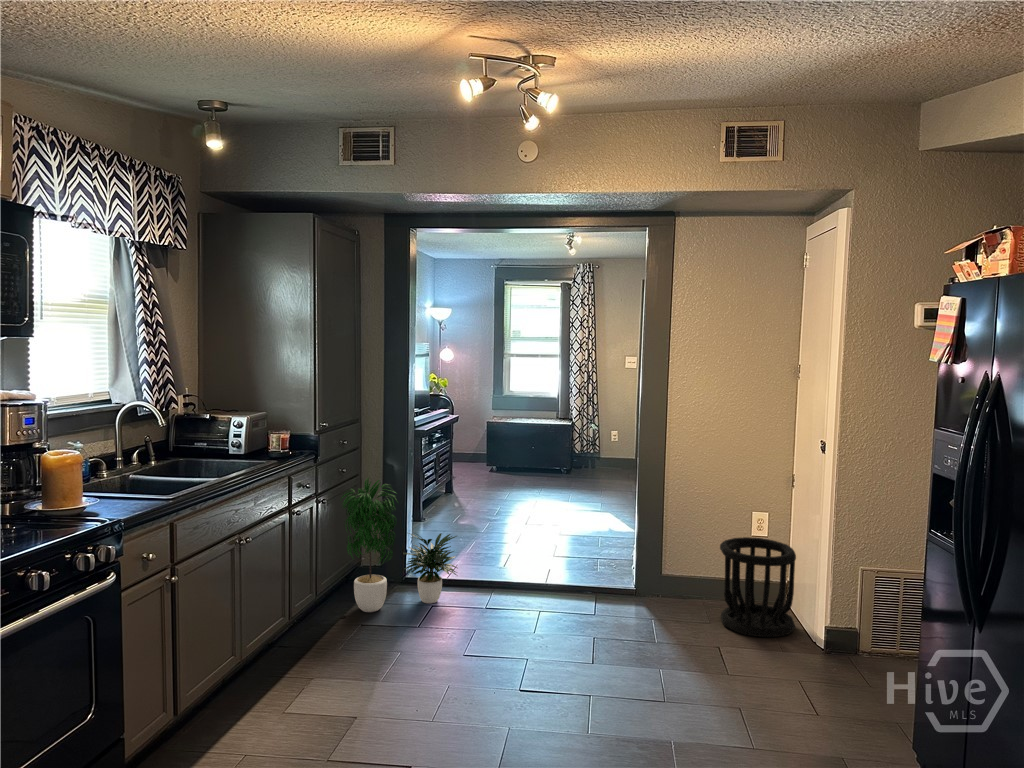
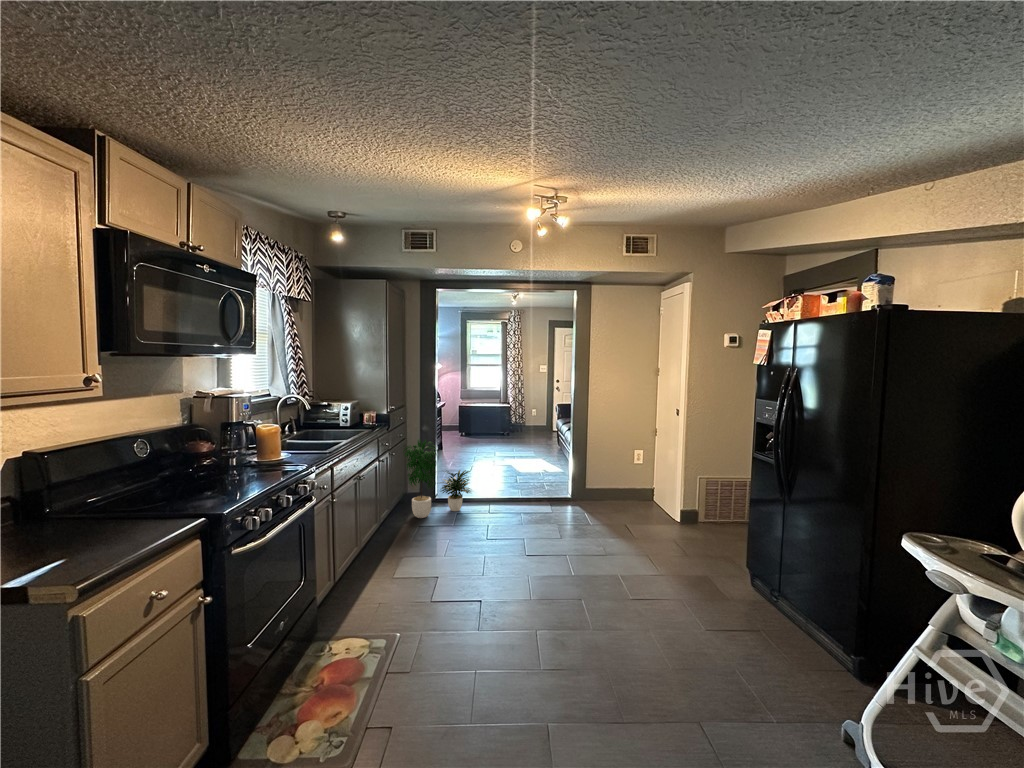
wastebasket: present [720,537,796,637] -> none [621,465,663,519]

